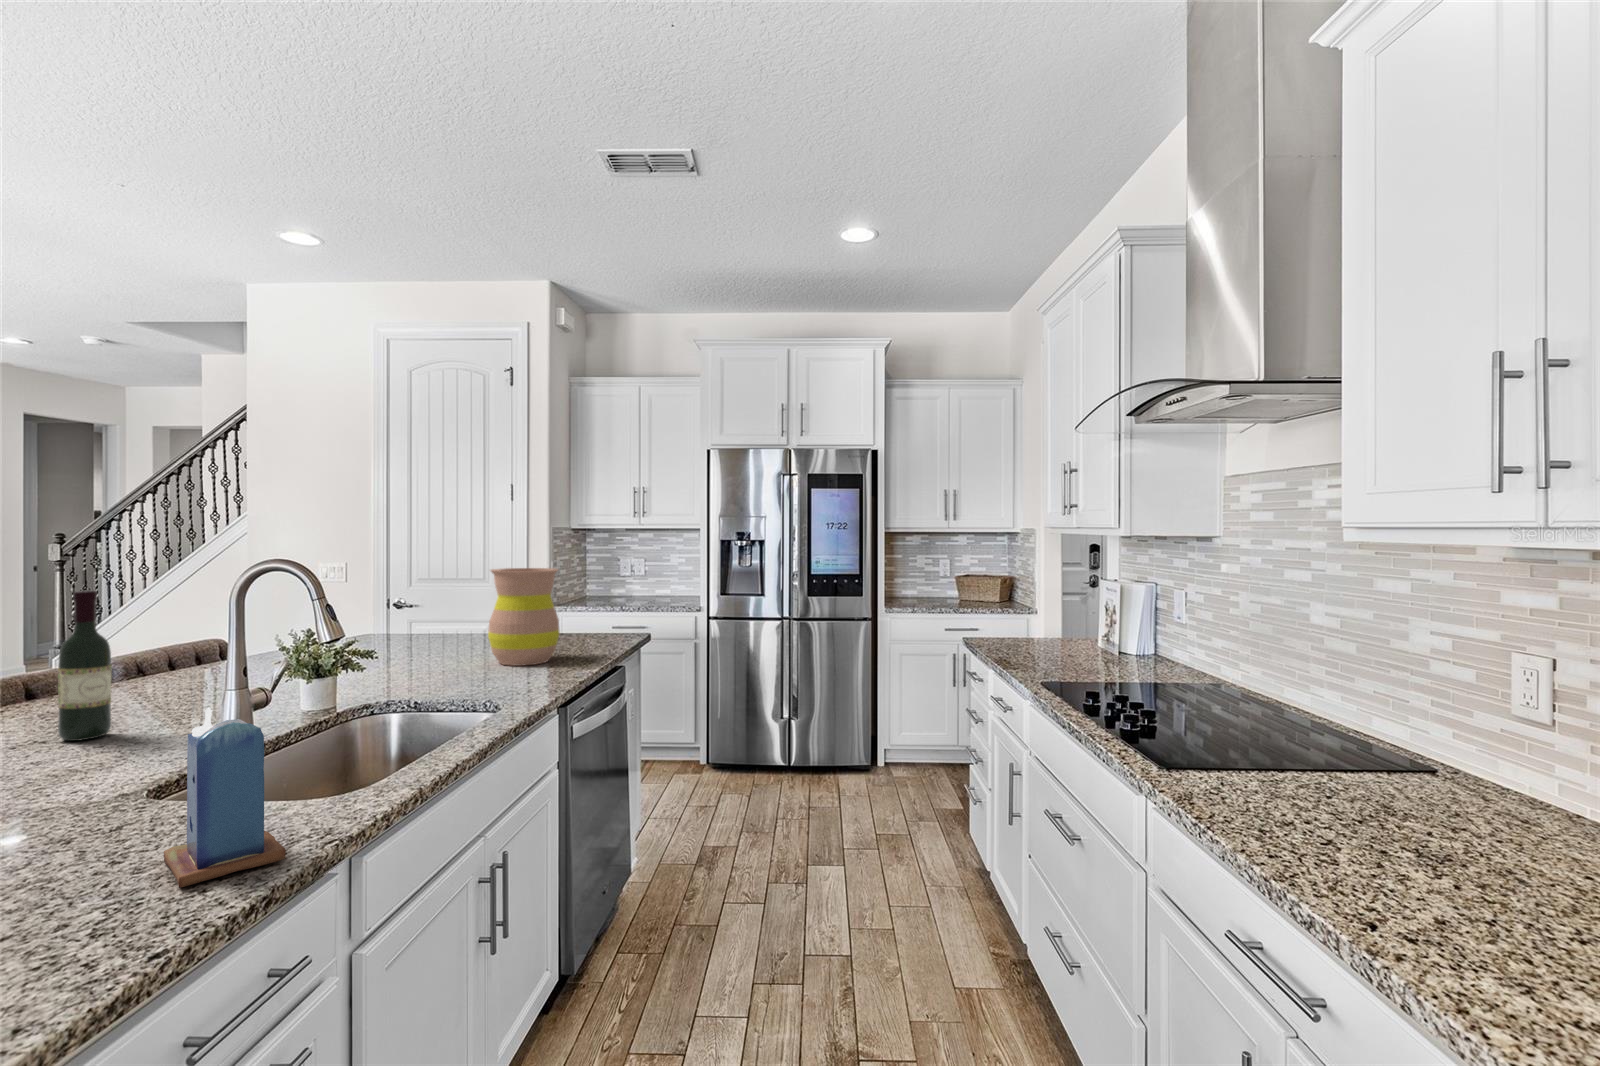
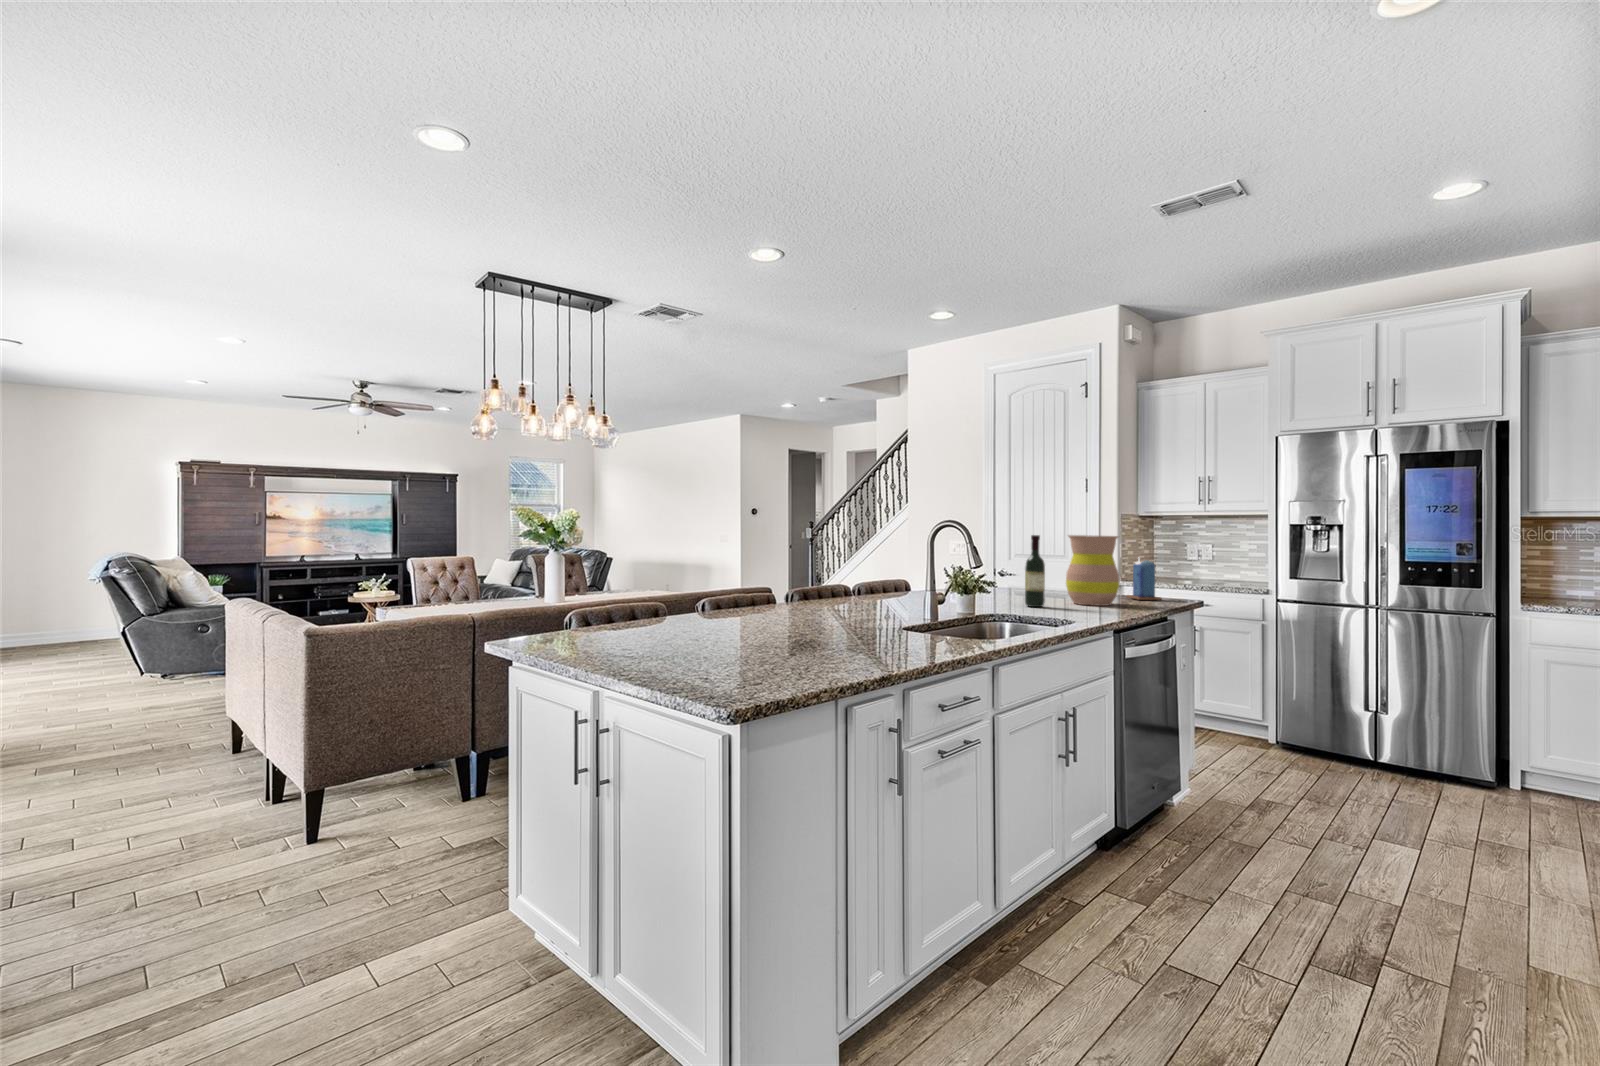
wine bottle: present [58,590,112,741] -> present [1025,535,1045,607]
candle: present [164,708,286,888] -> present [1127,559,1162,600]

